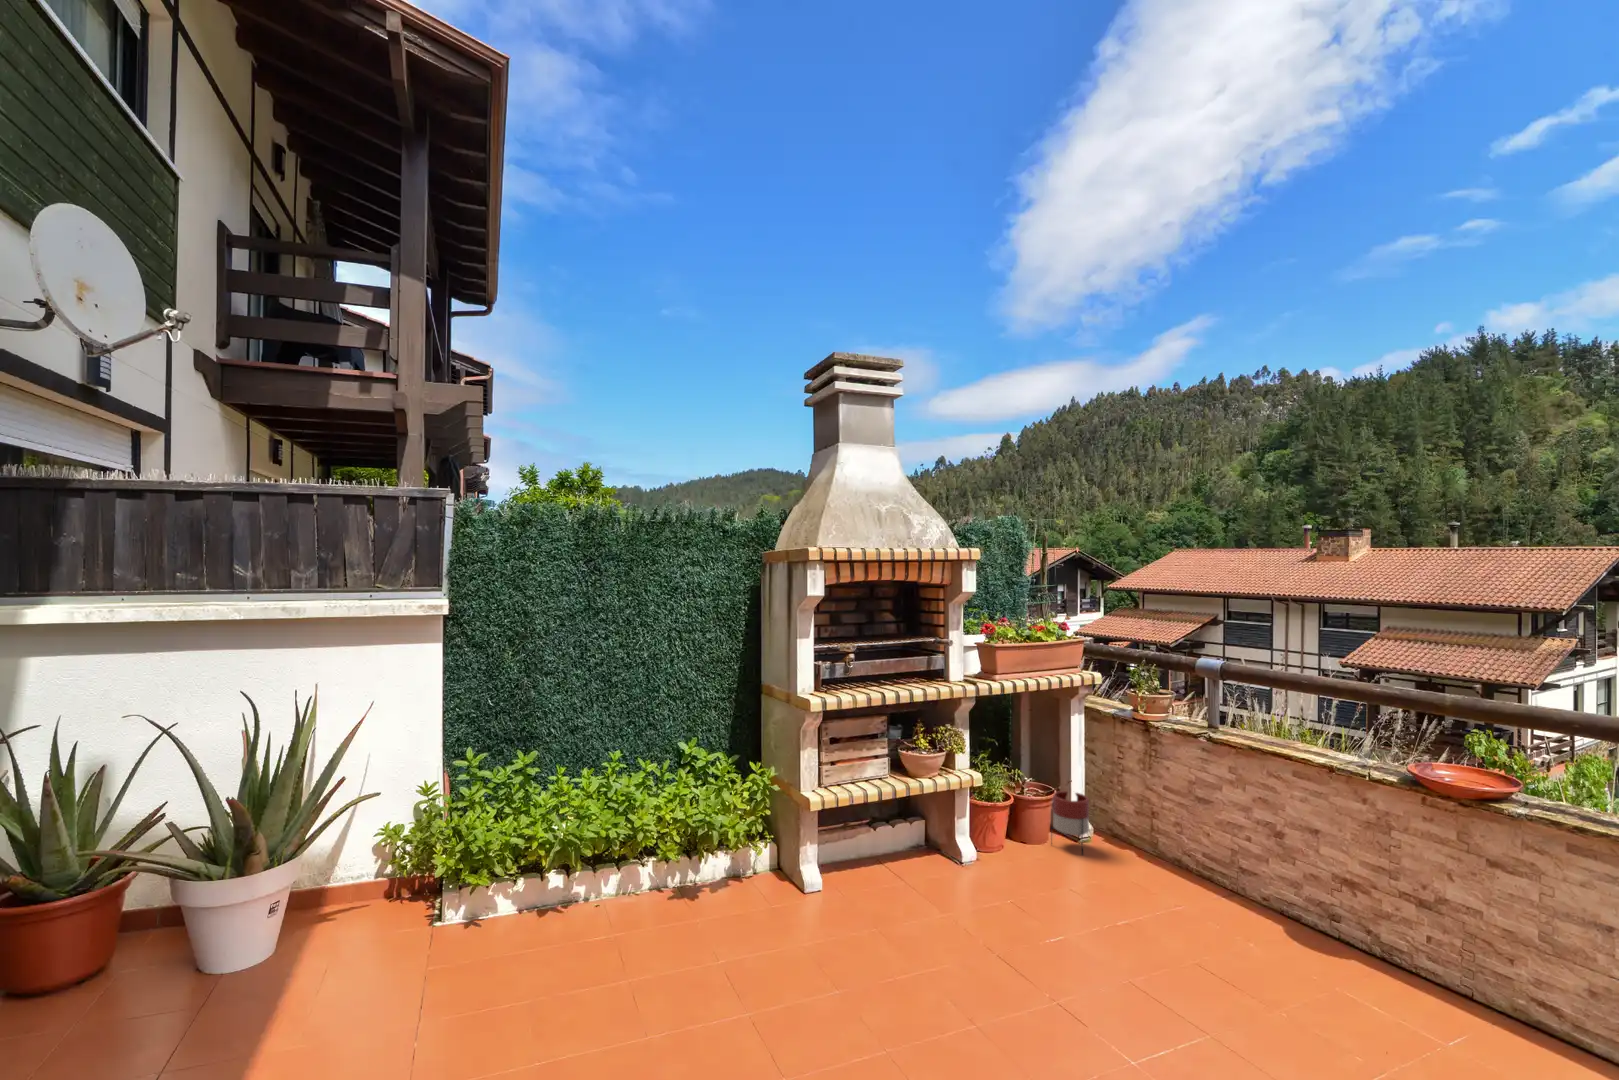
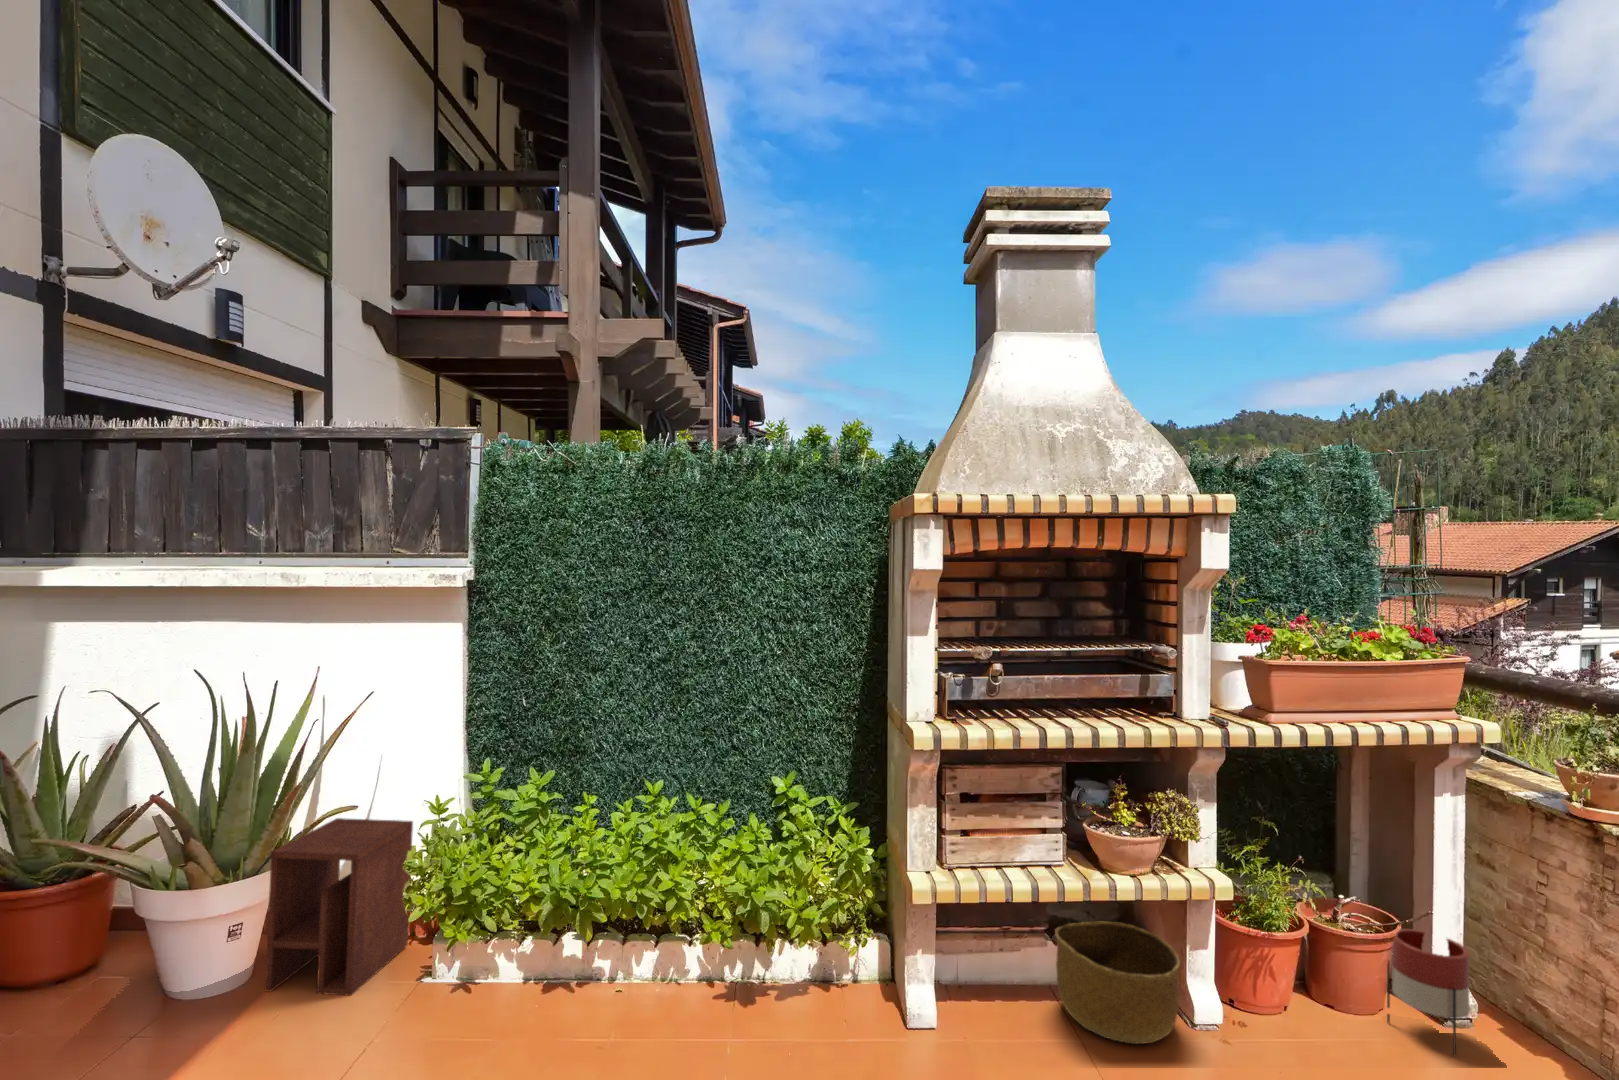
side table: none [294,806,402,957] -> present [265,818,413,996]
basket: none [880,811,952,878] -> present [1055,922,1180,1044]

